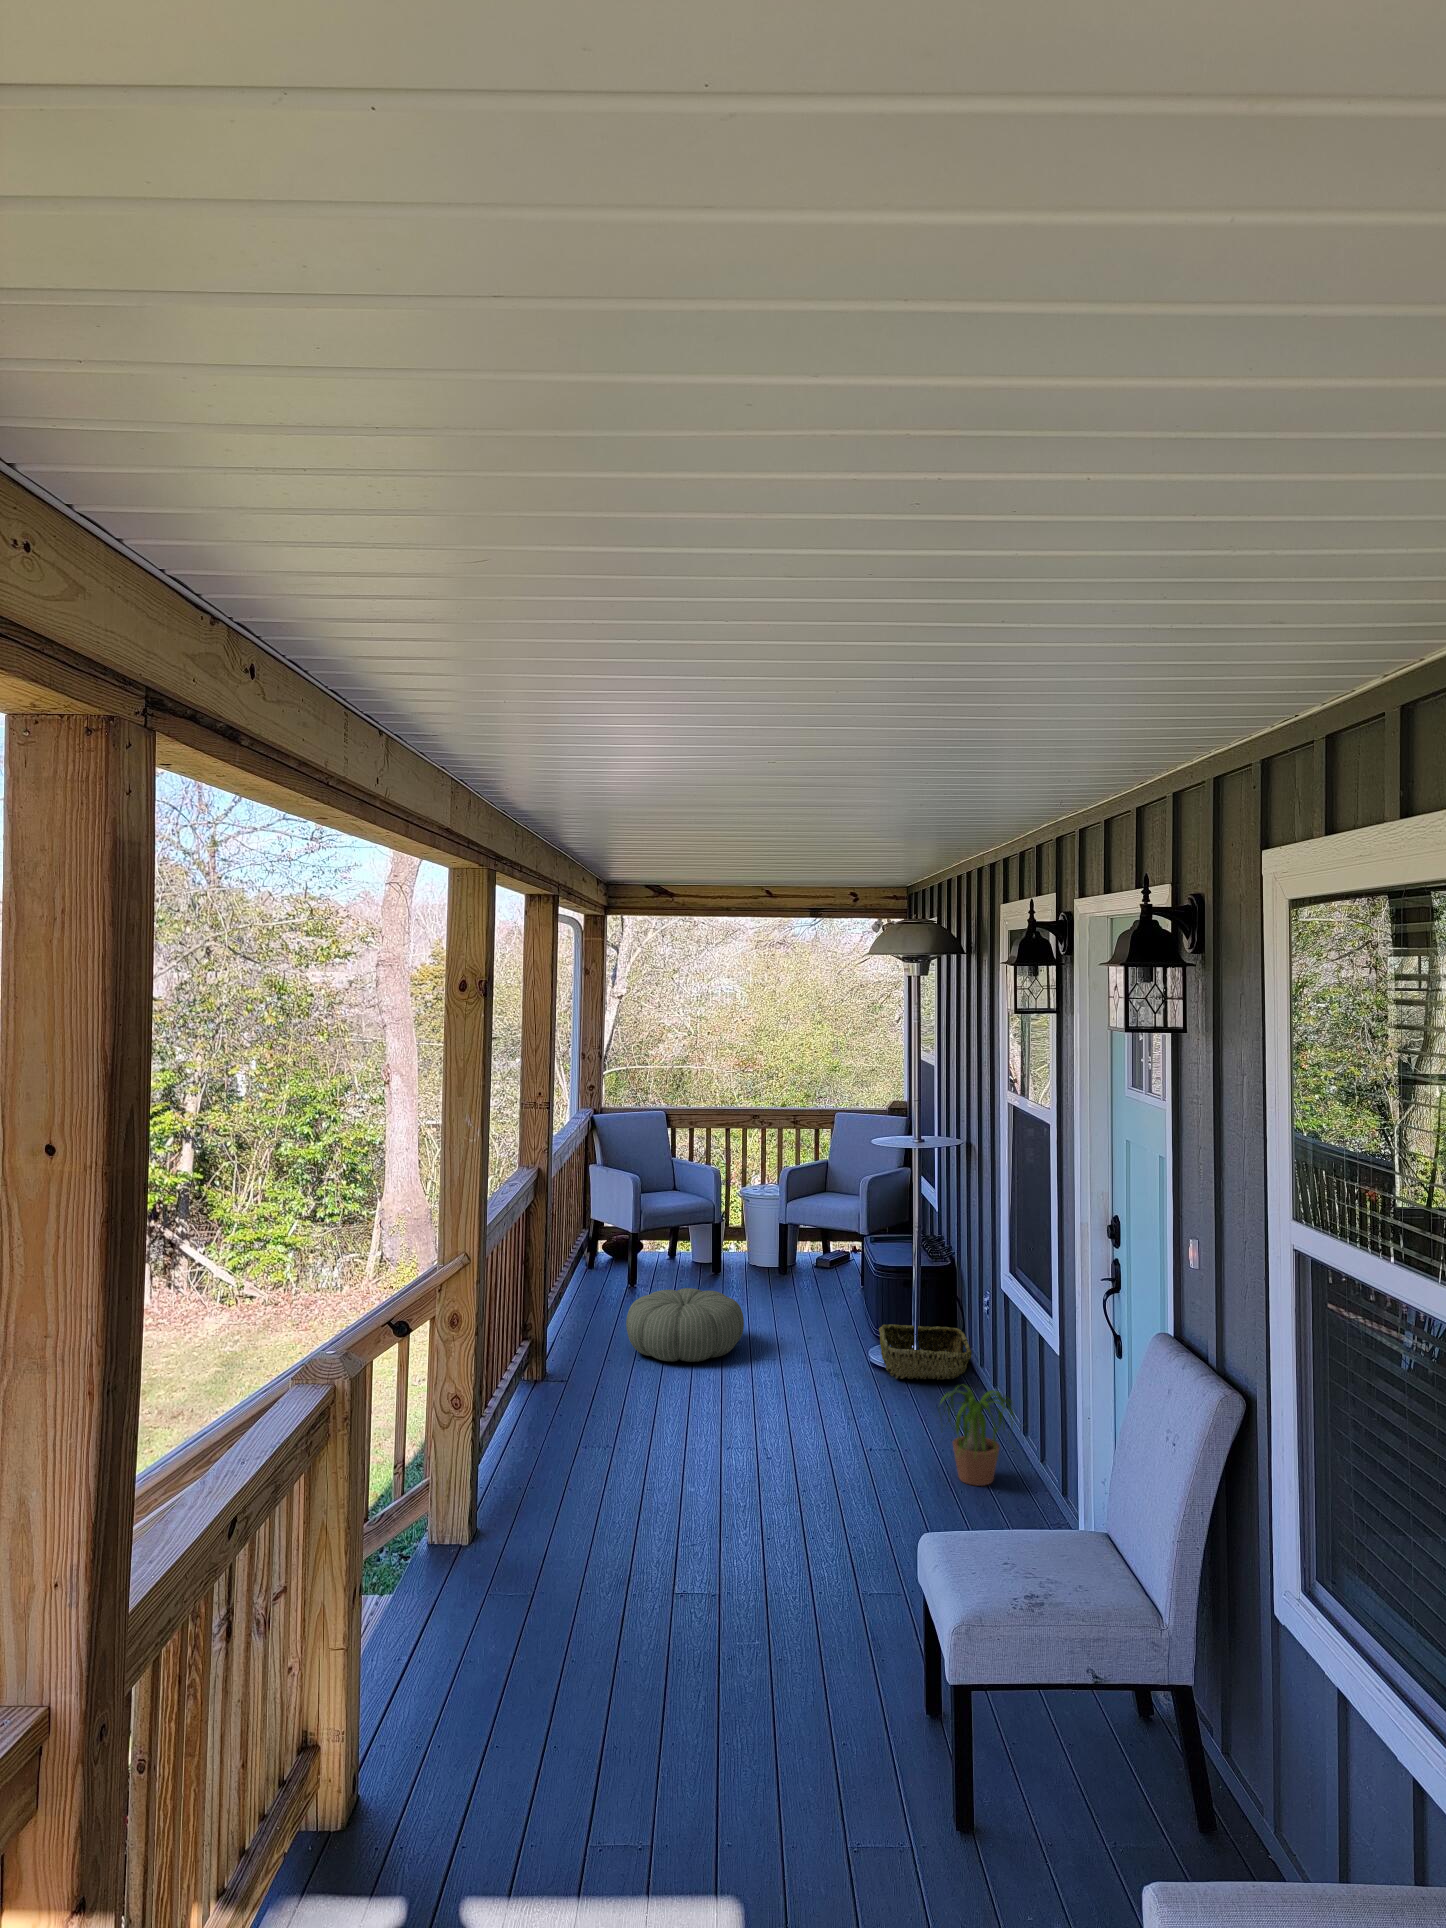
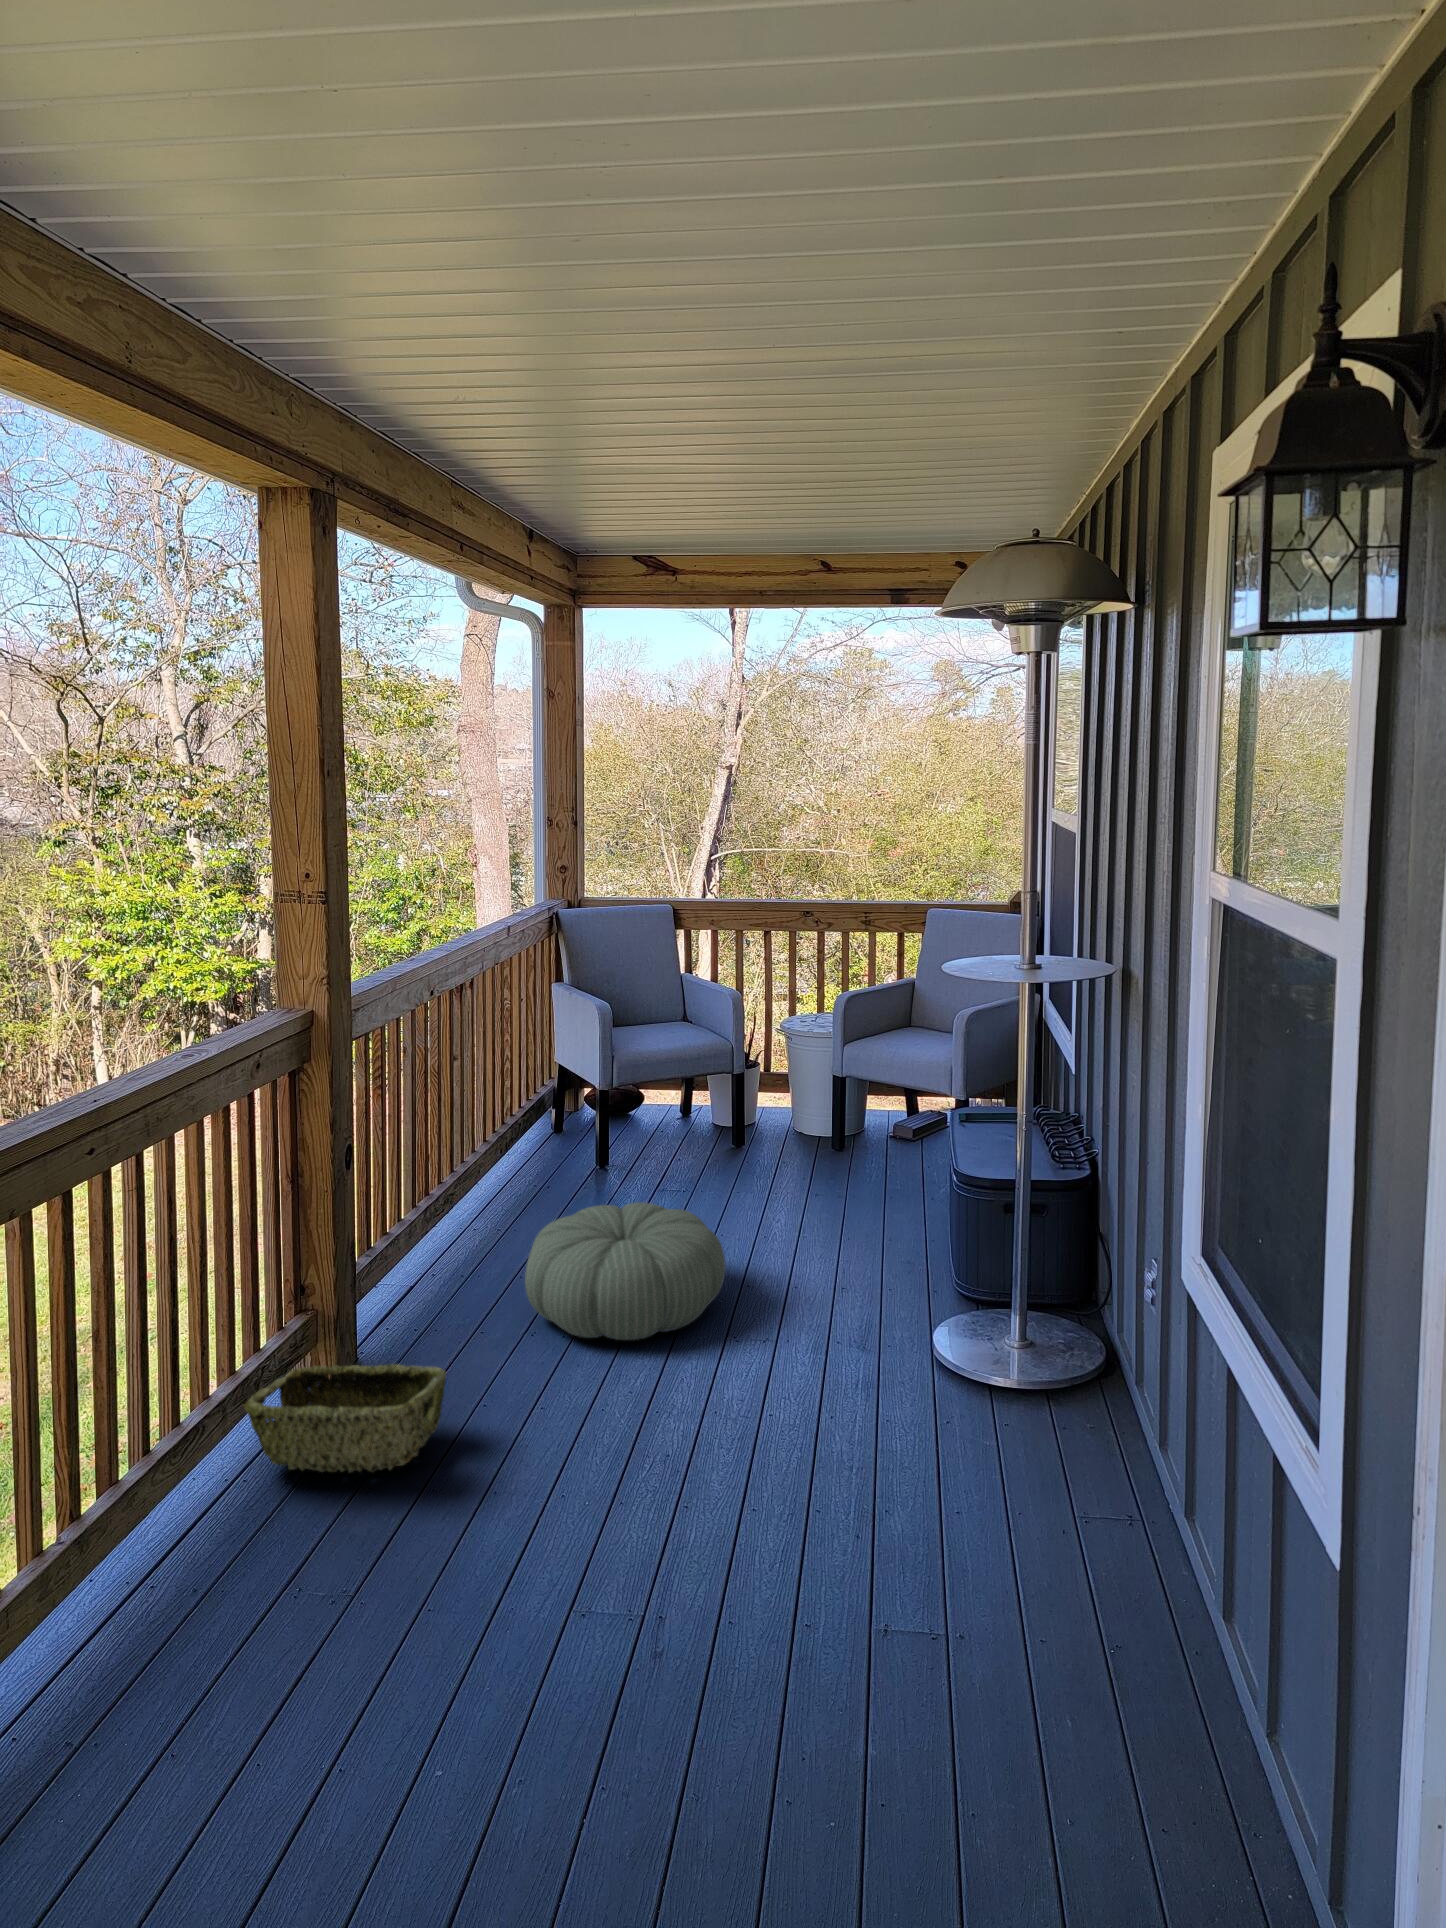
woven basket: present [879,1324,972,1380] -> present [244,1364,446,1473]
potted plant: present [938,1385,1015,1486] -> none [1015,1533,1237,1771]

